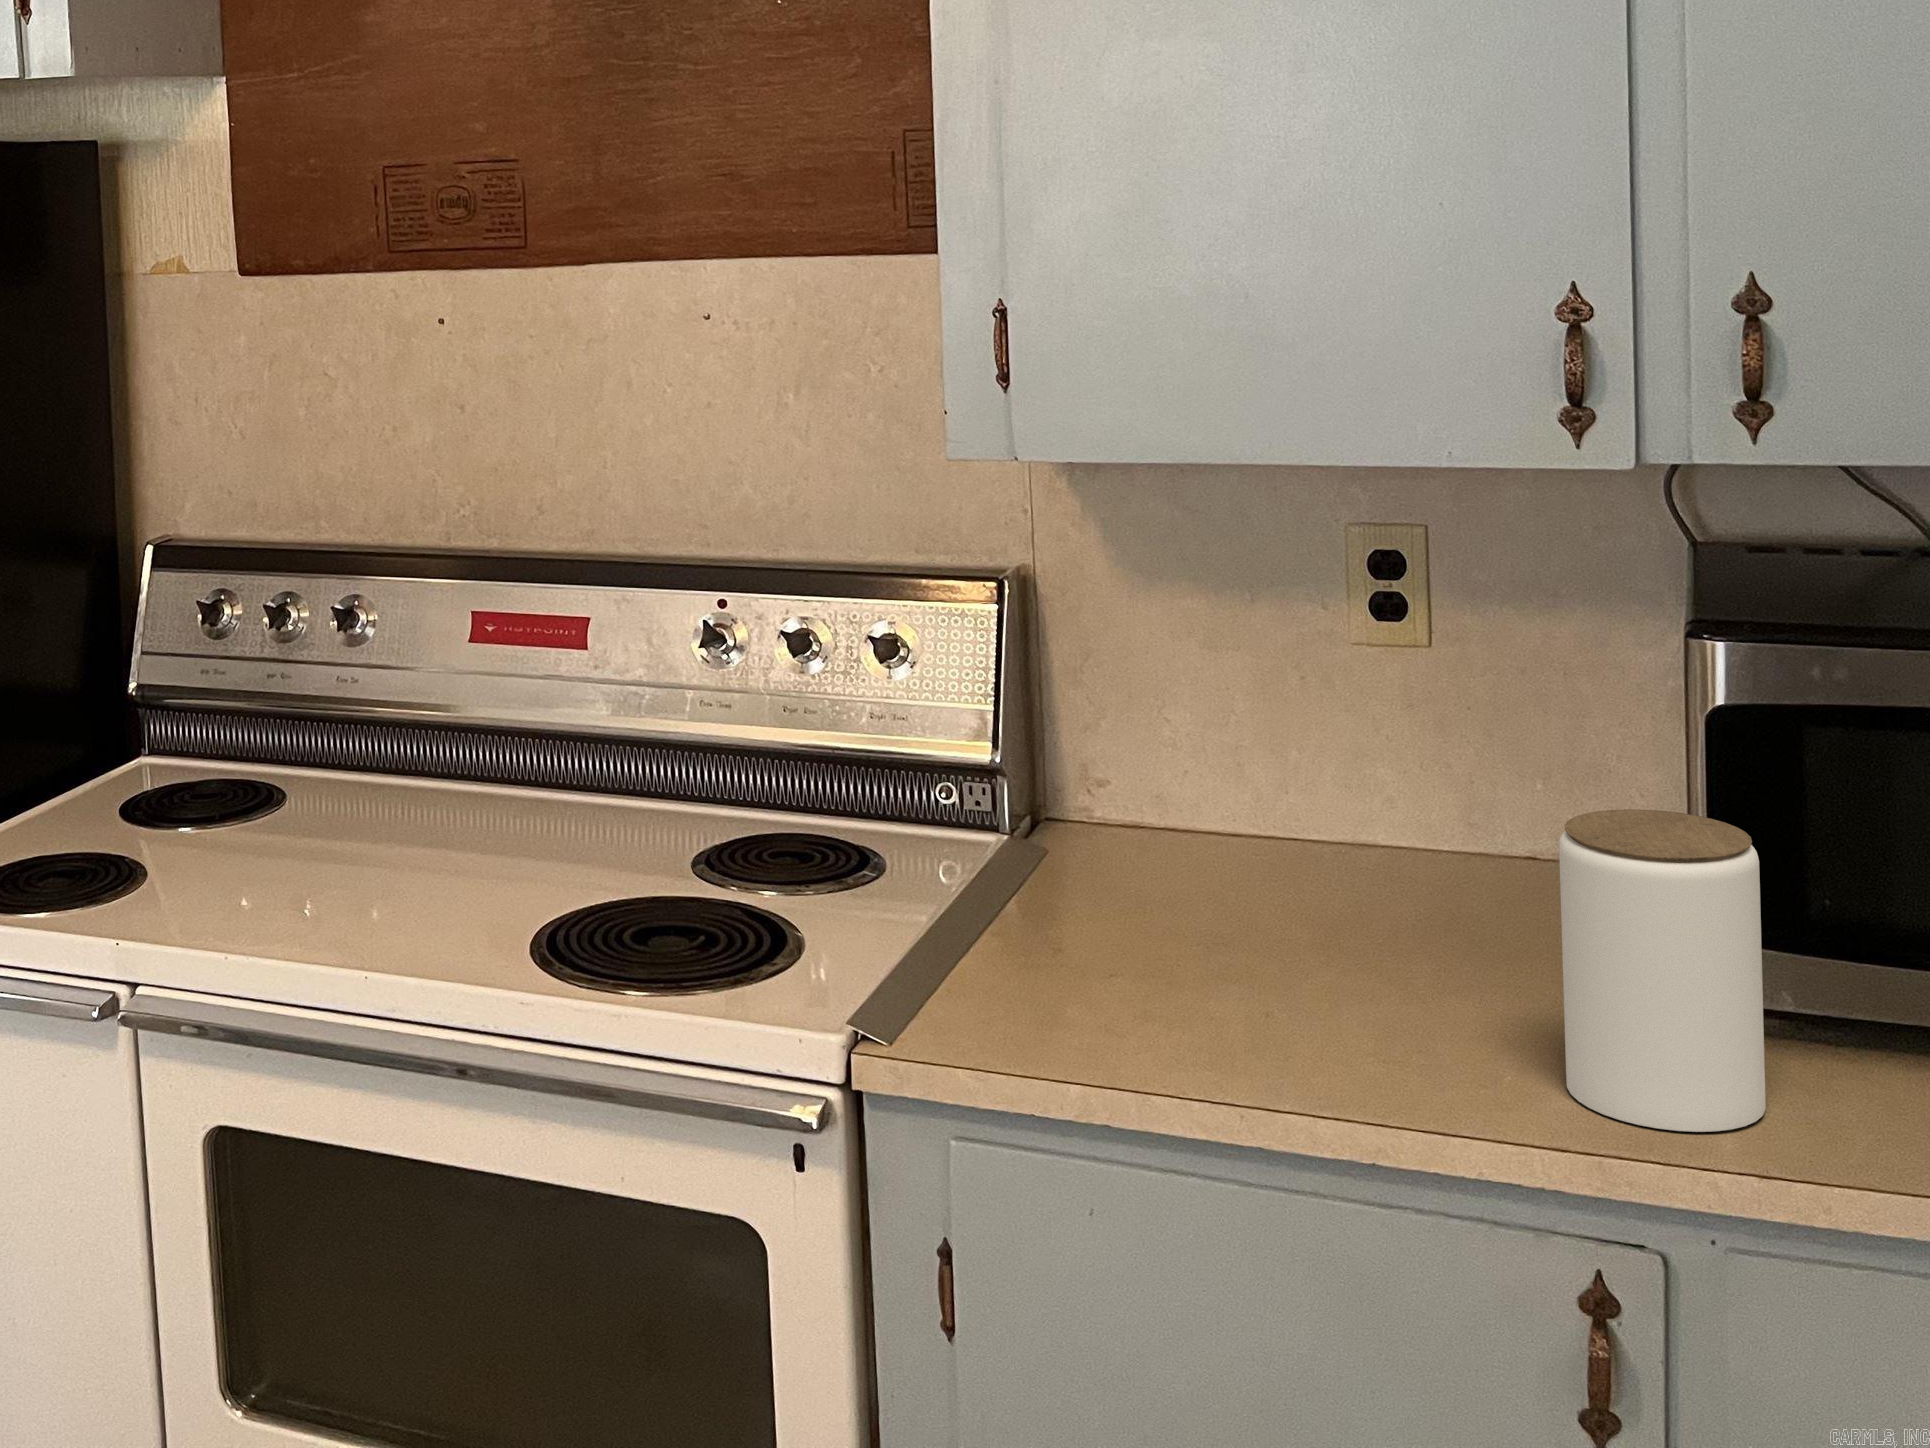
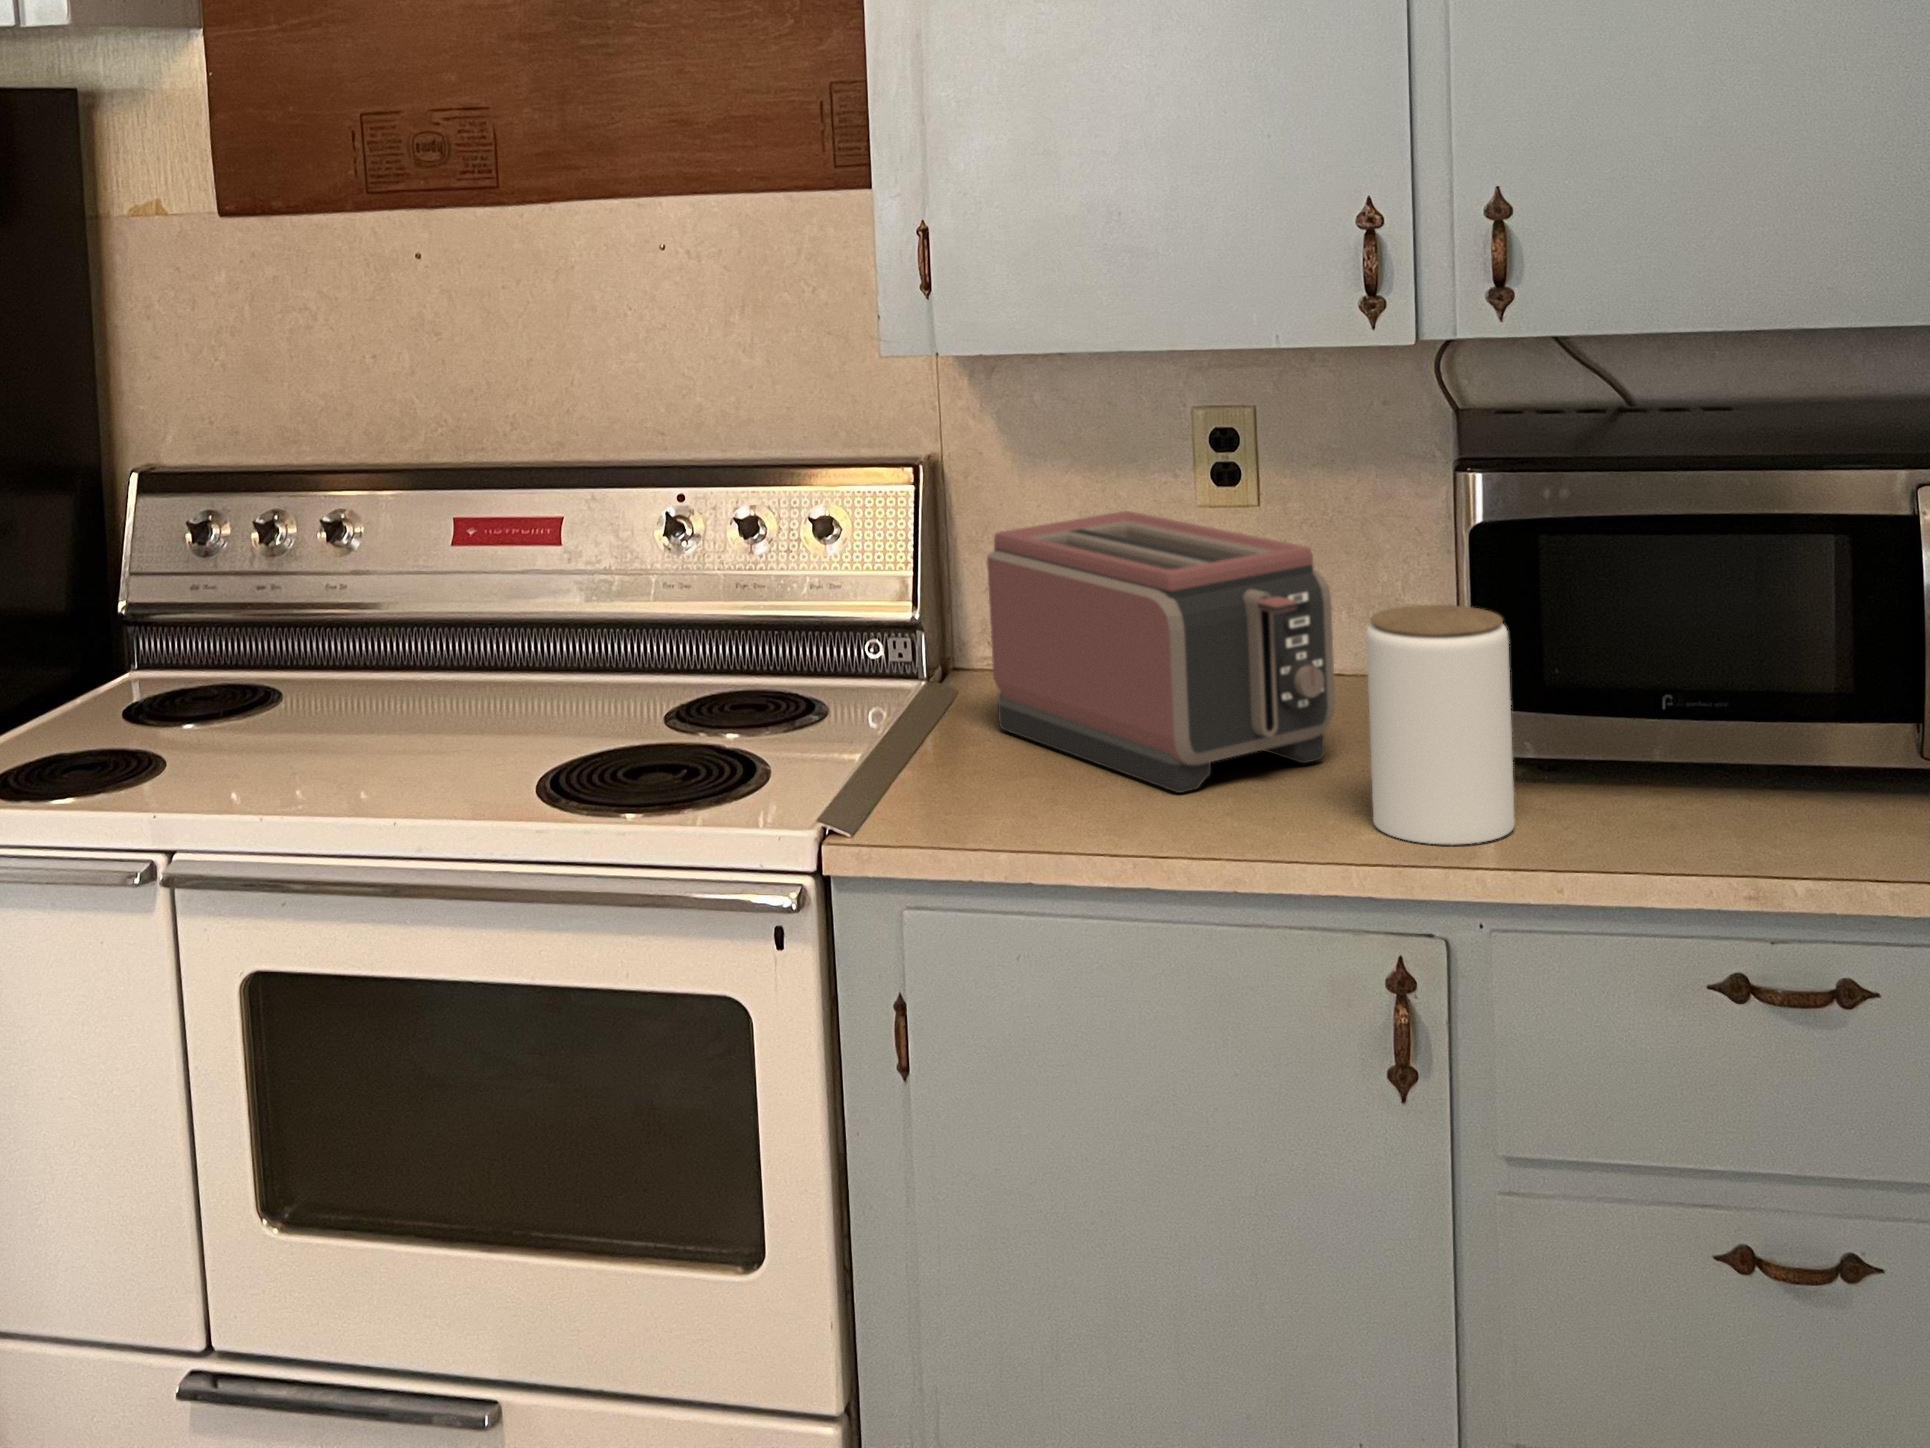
toaster: none [1075,650,1519,1017] -> present [987,511,1335,793]

